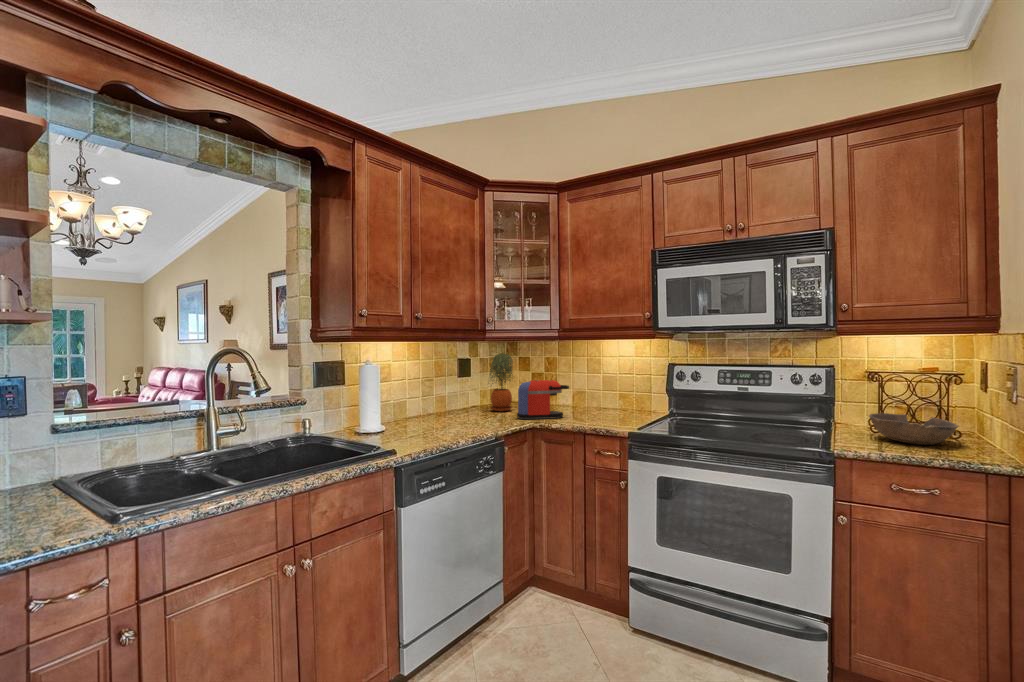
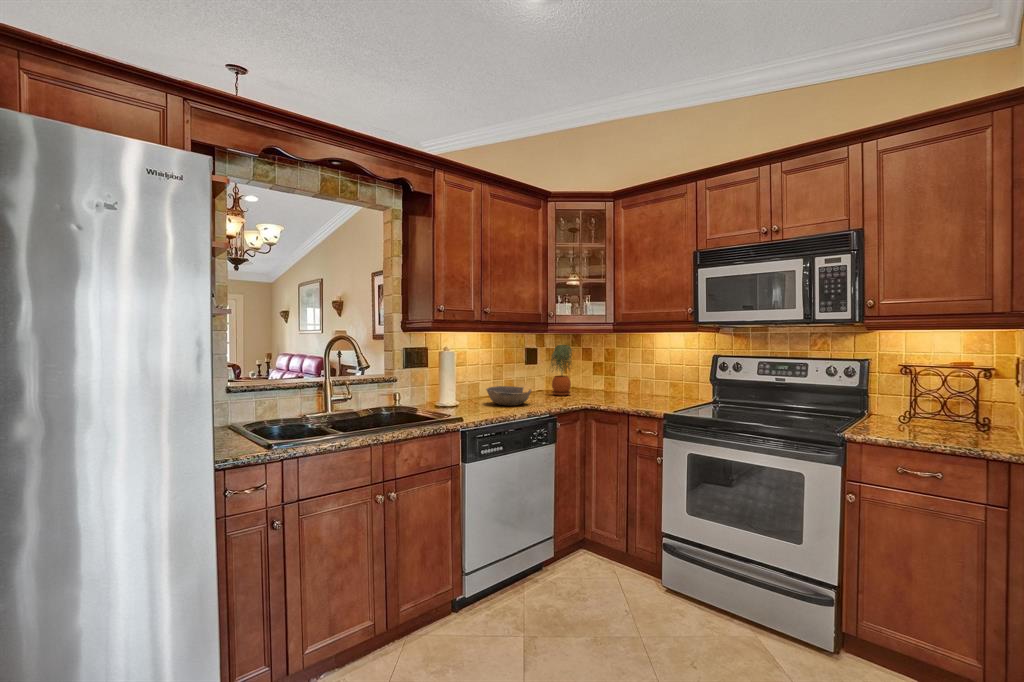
coffee maker: present [517,380,569,419] -> none [572,368,620,402]
bowl: present [869,413,958,445] -> present [486,386,531,406]

